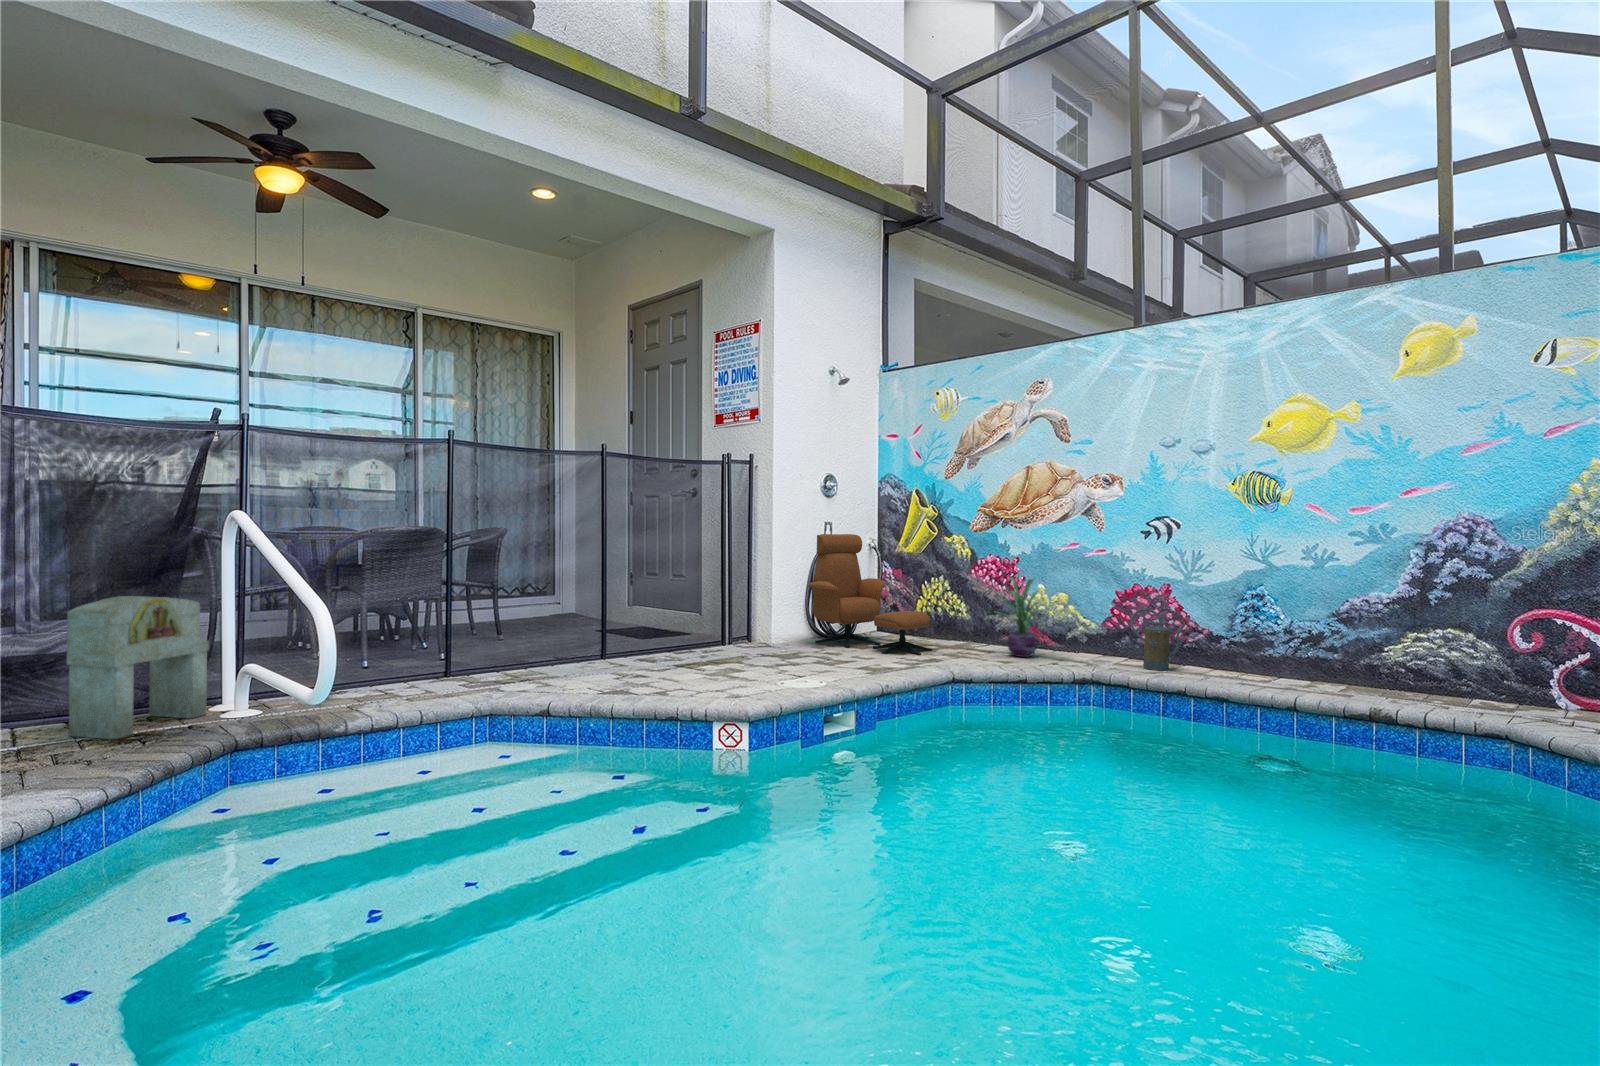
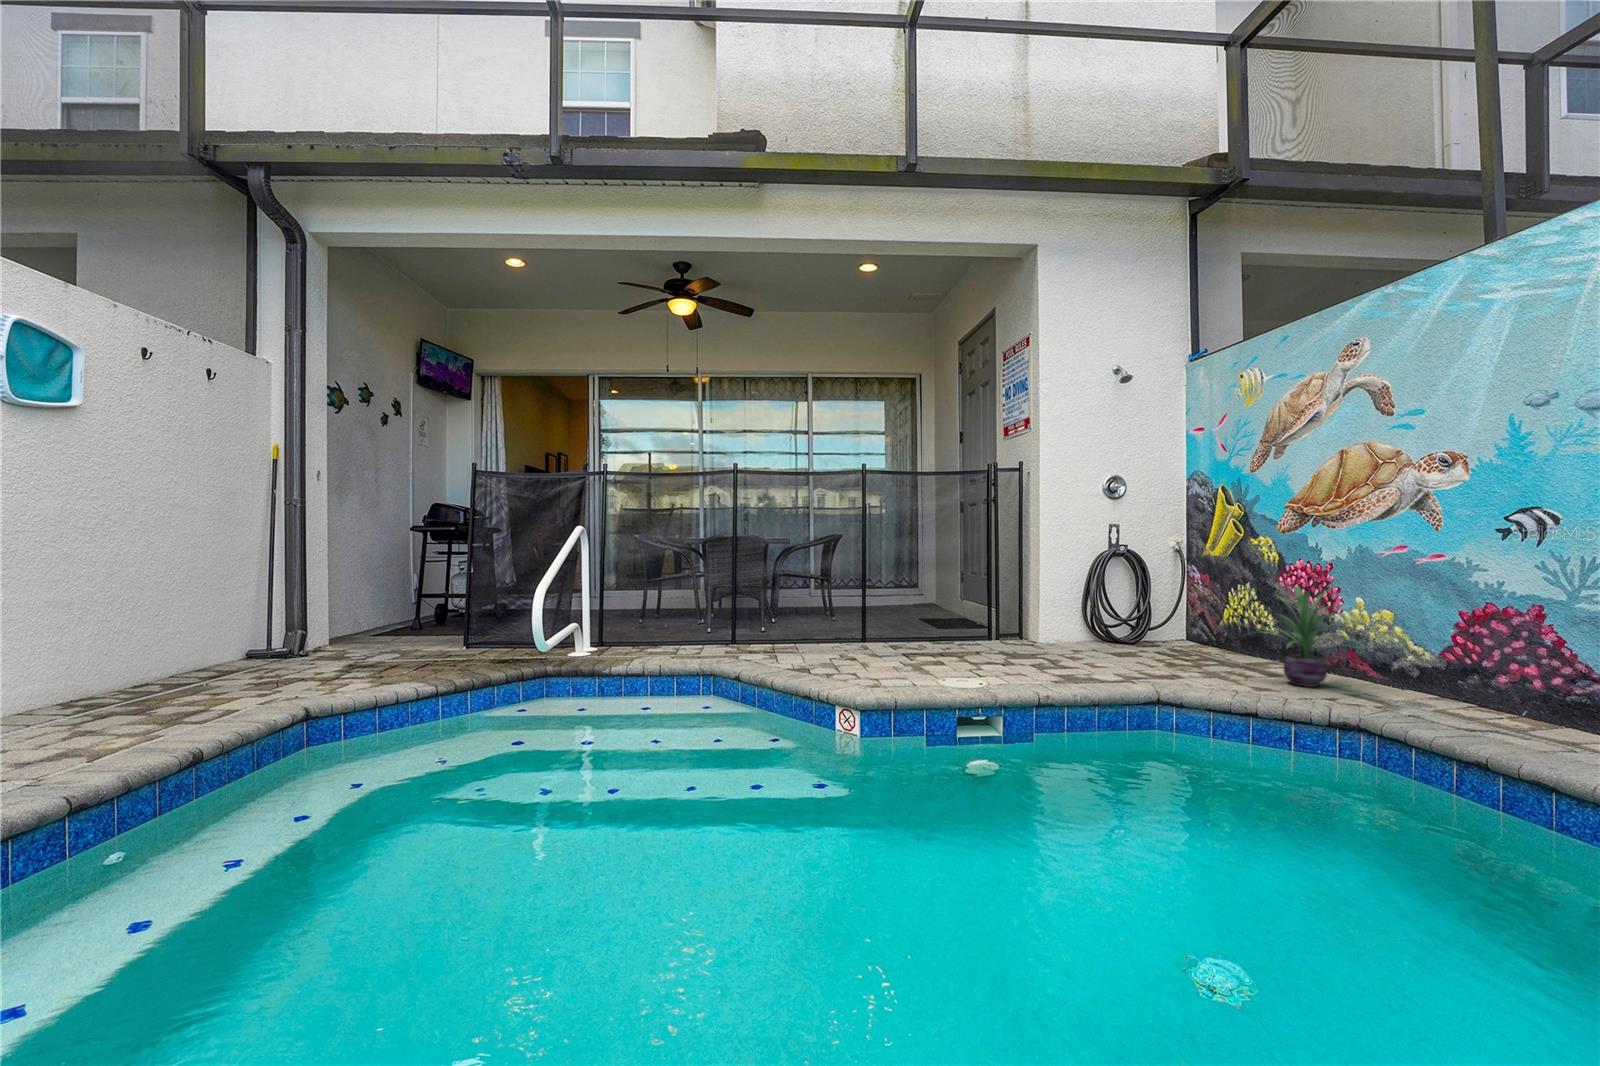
lounge chair: present [808,534,932,655] -> none [1067,537,1196,670]
stool: present [67,596,209,739] -> none [515,579,585,659]
watering can: present [1131,609,1186,670] -> none [1456,638,1542,730]

